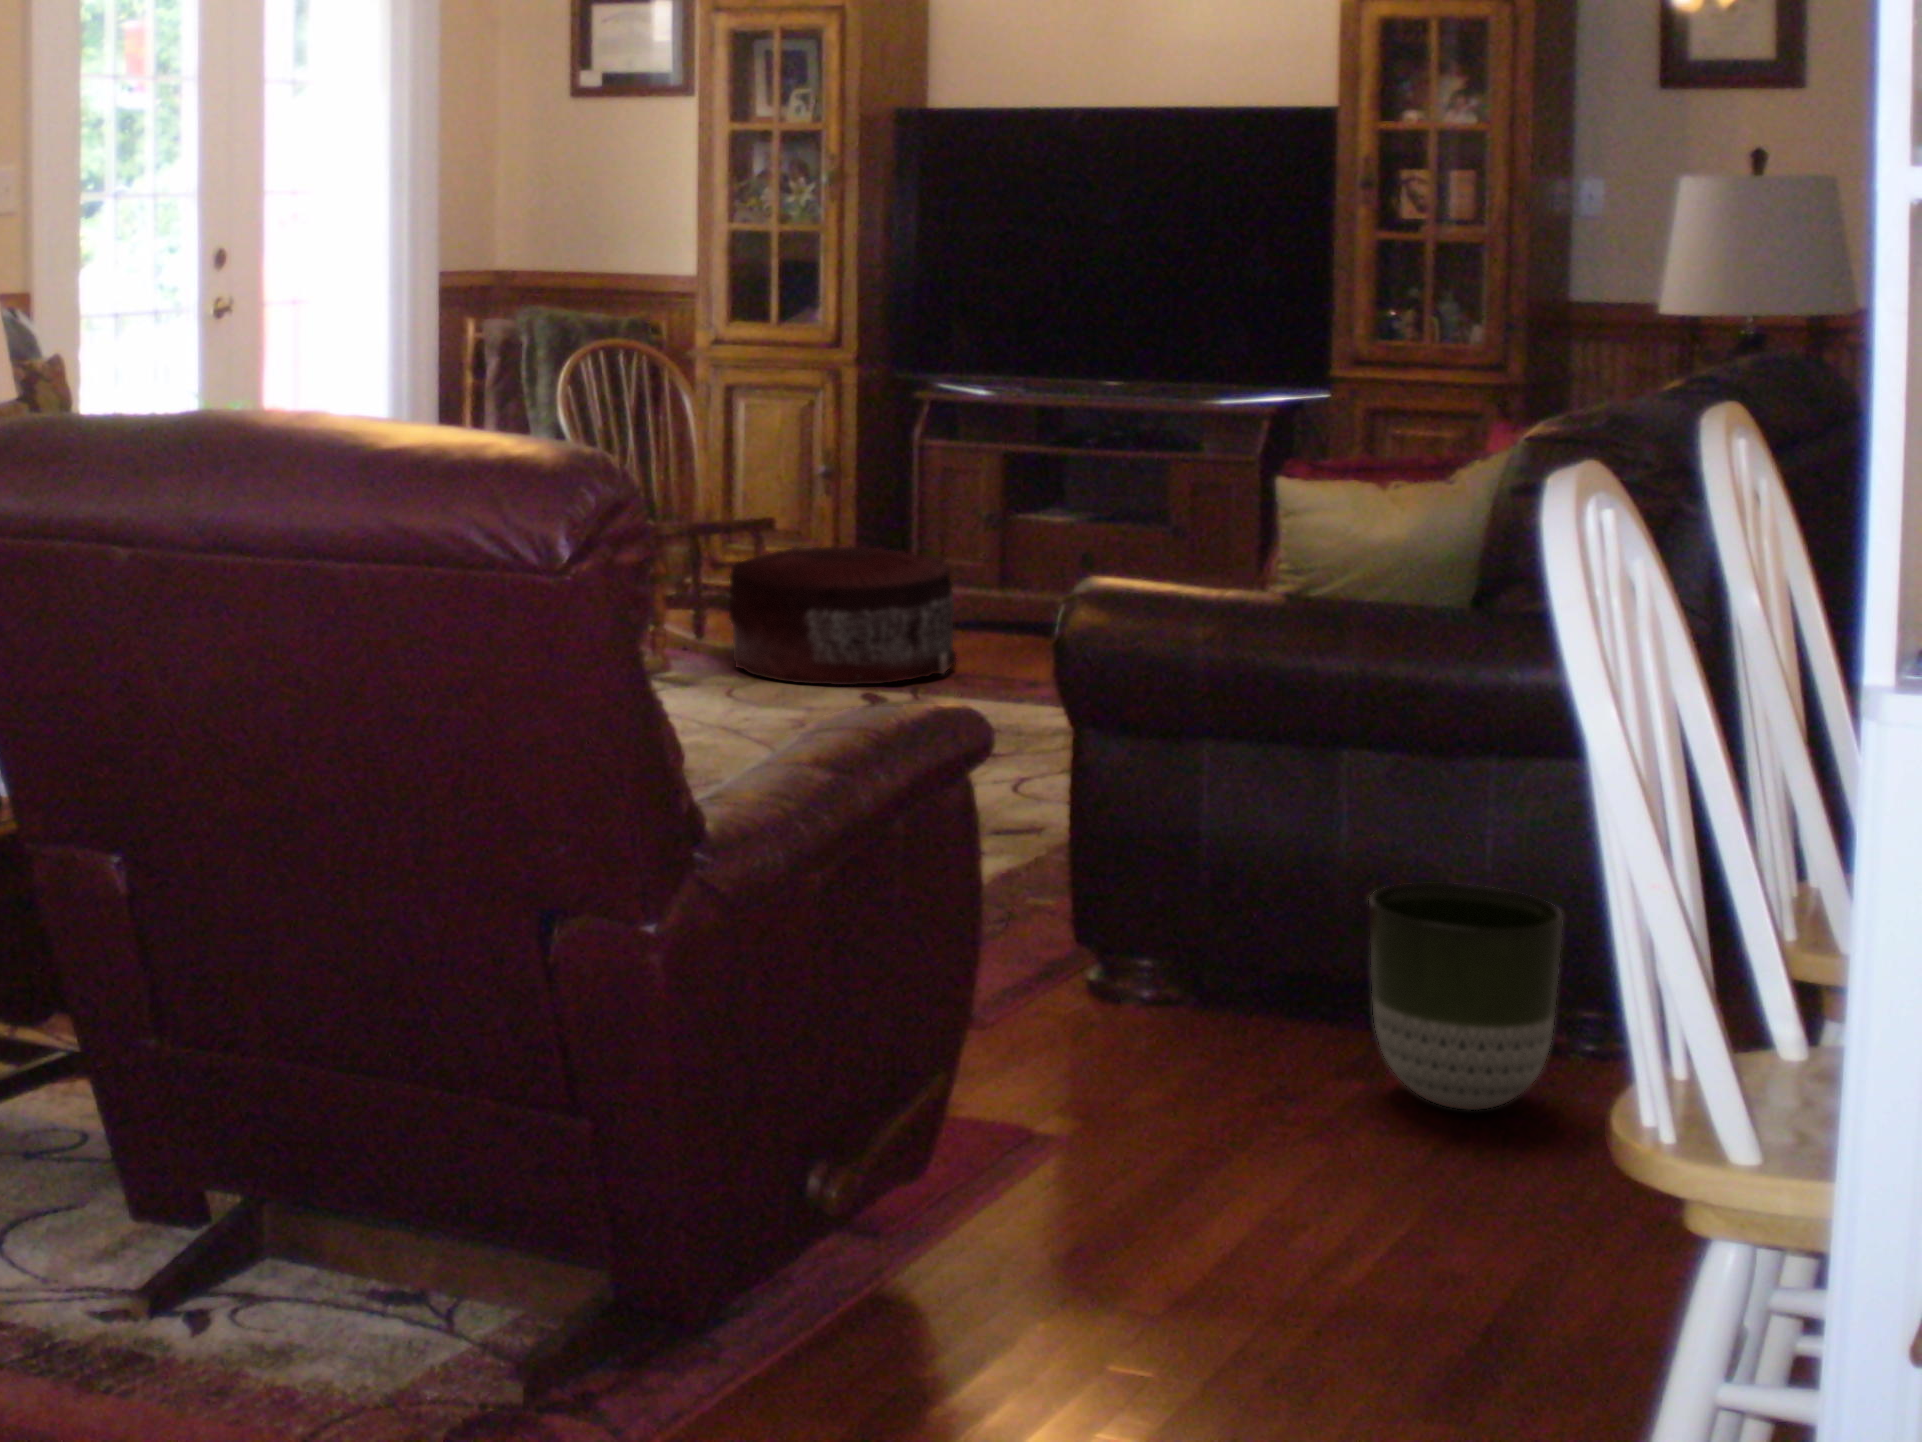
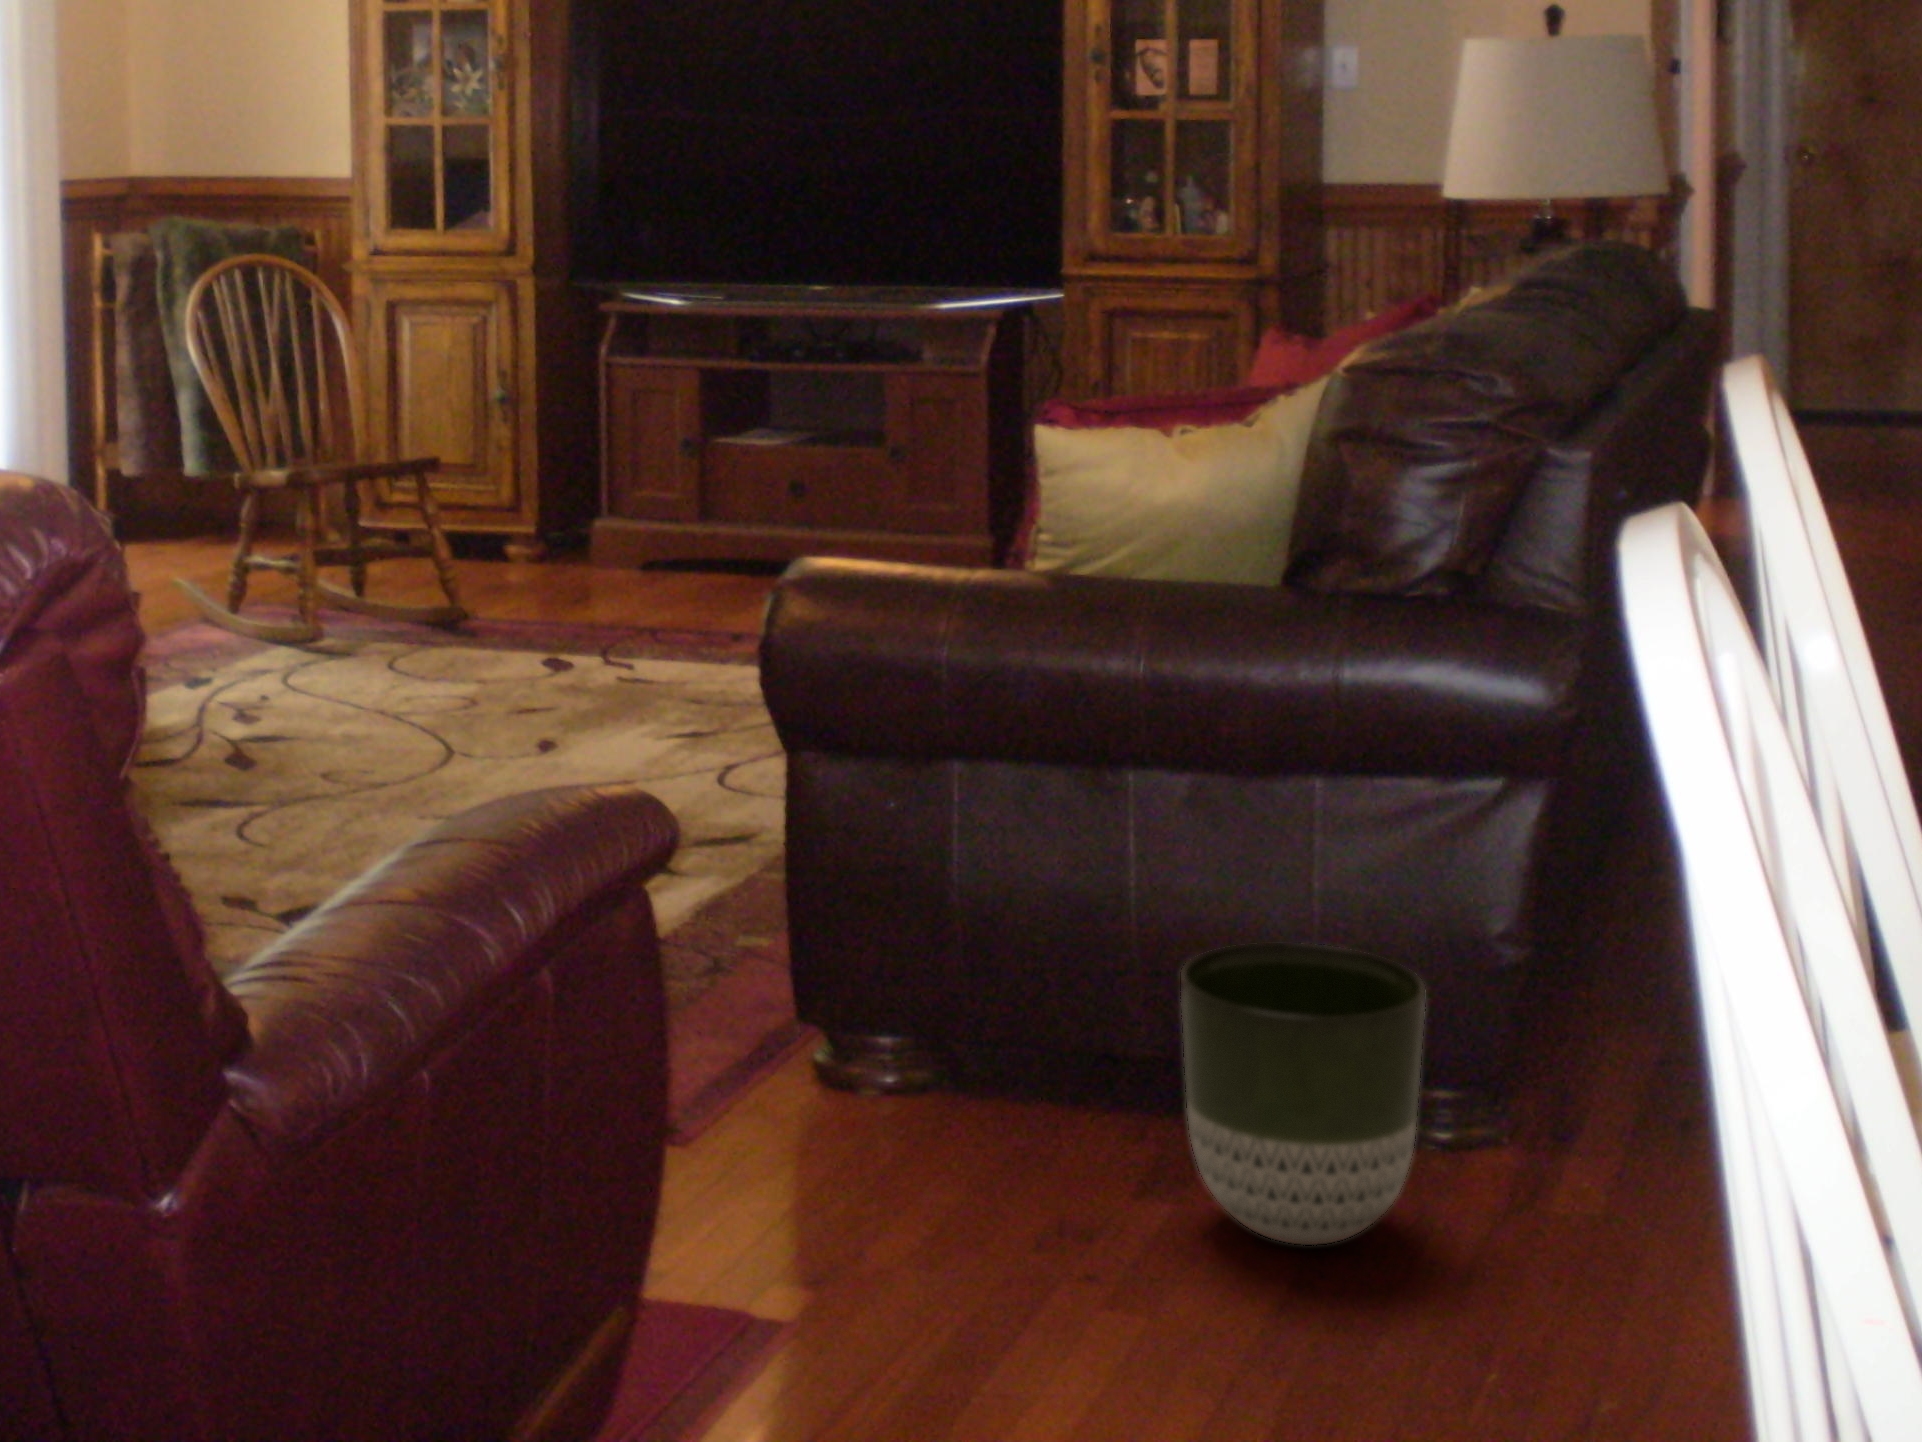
pouf: present [729,546,957,685] -> none [390,488,658,654]

